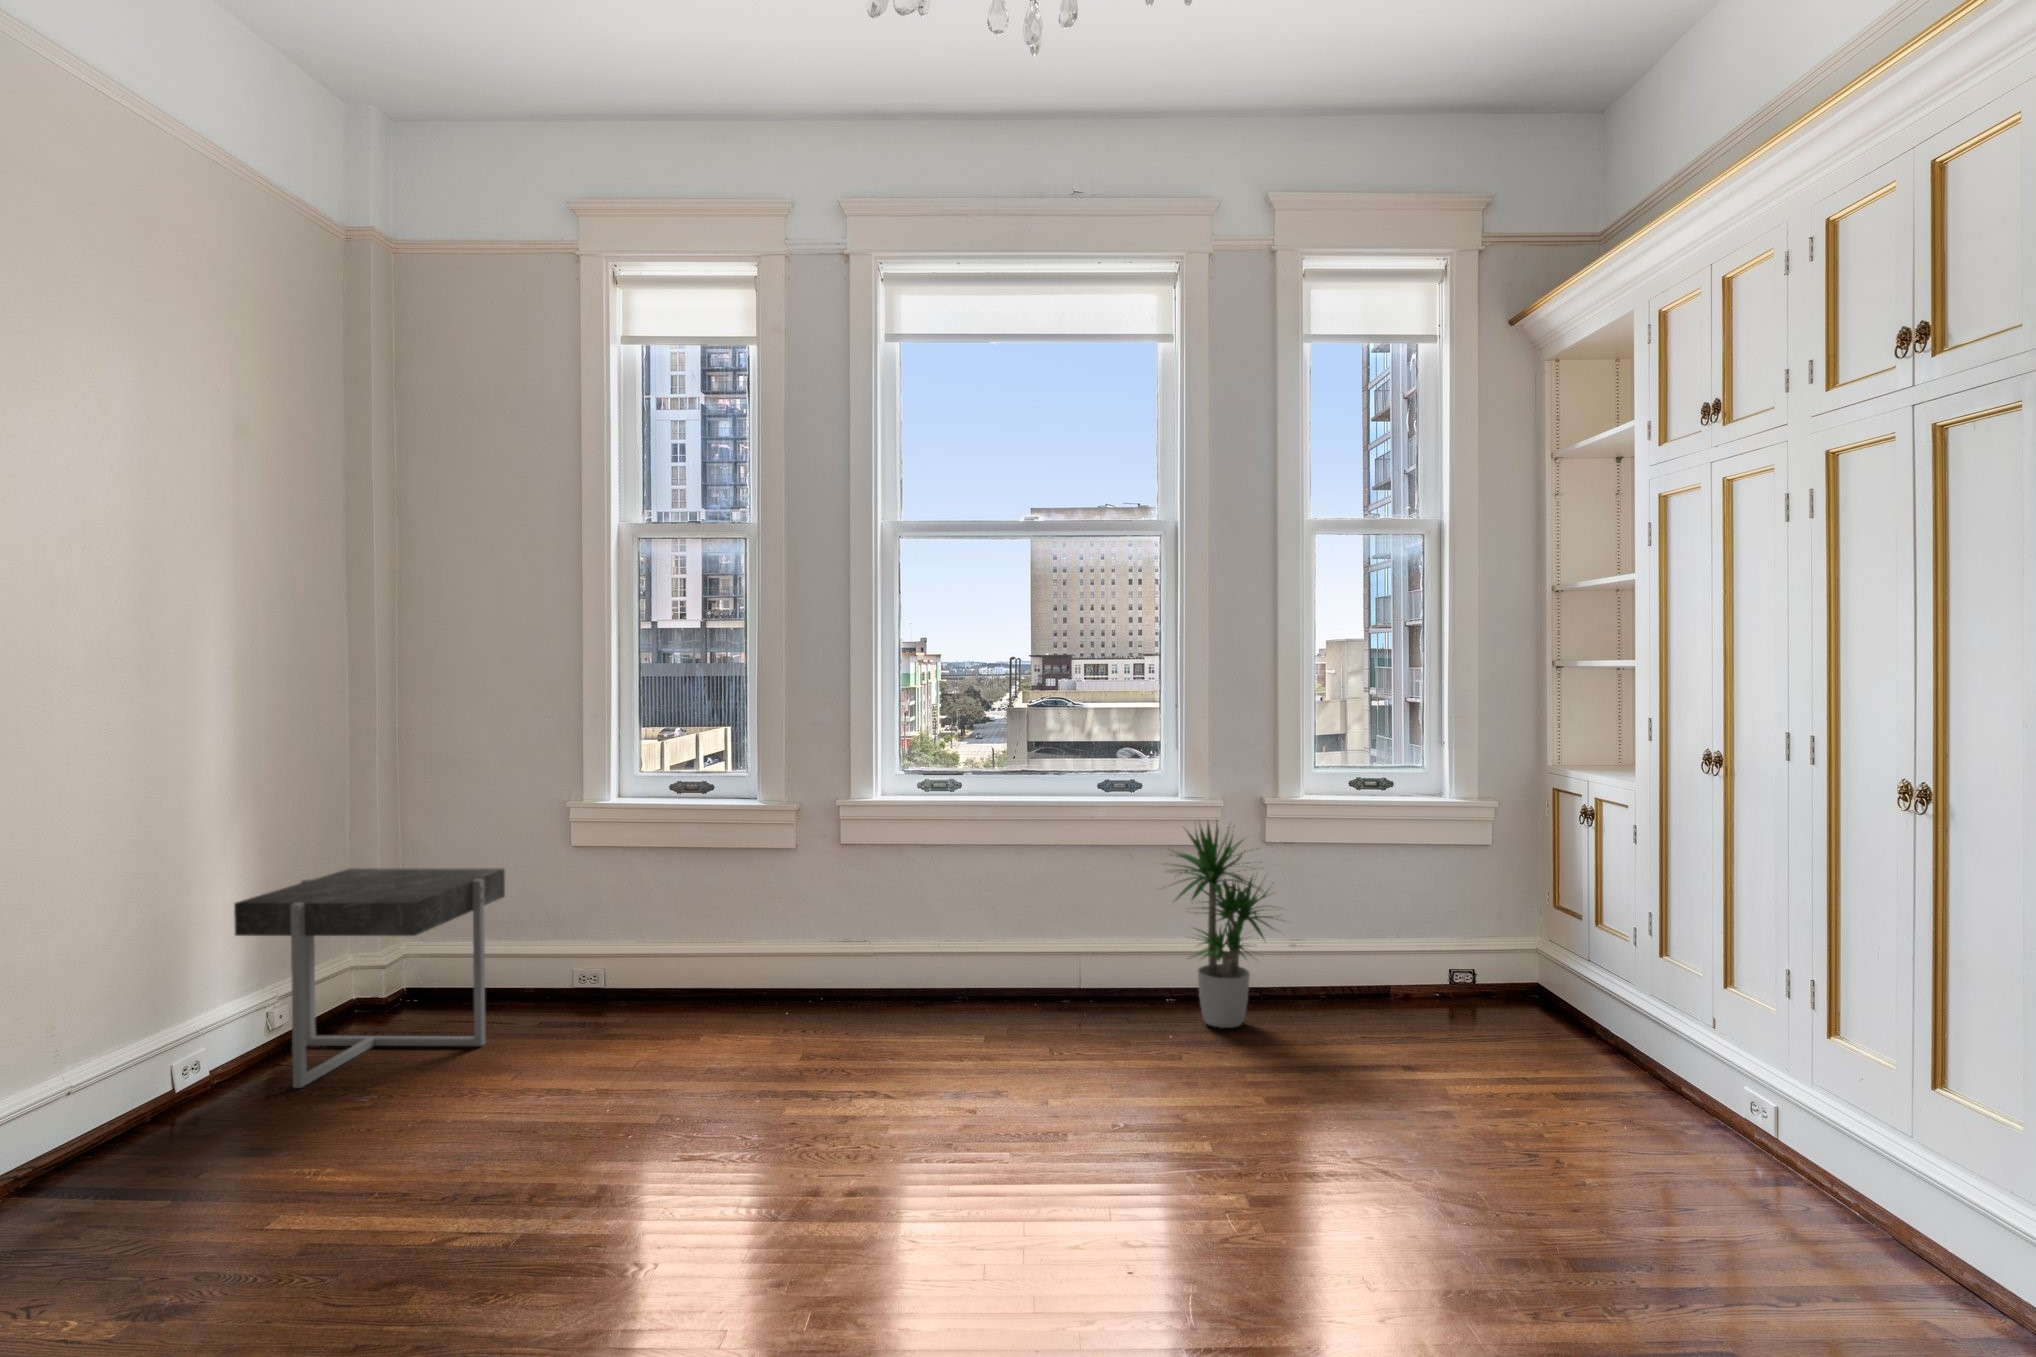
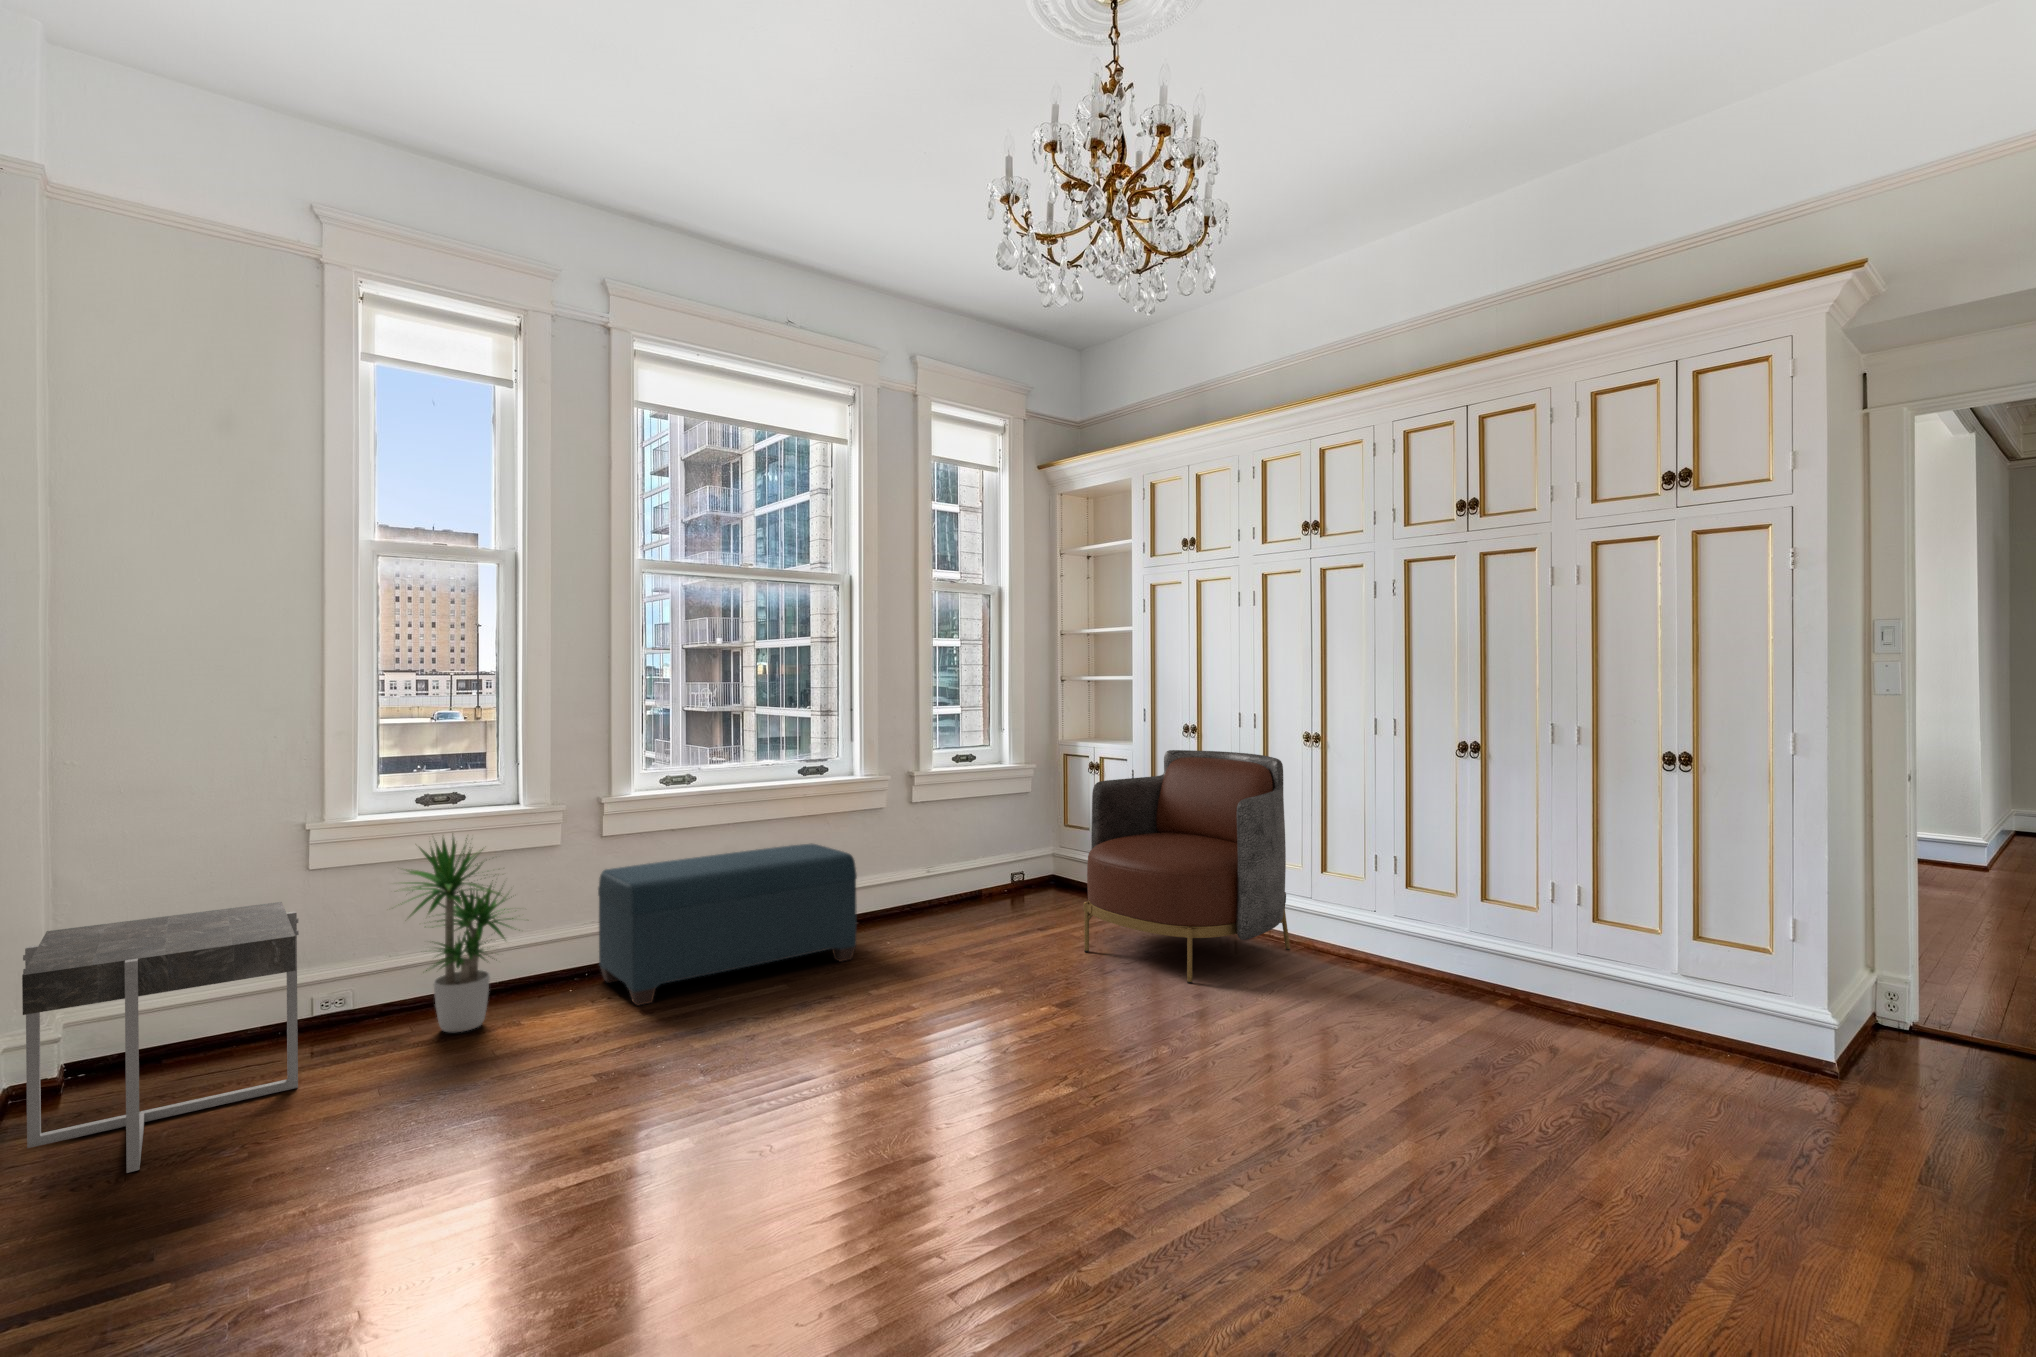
armchair: none [1414,796,1847,1237] -> present [1083,750,1290,983]
potted plant: present [1171,821,1279,1028] -> present [398,835,516,1032]
bench: none [799,878,1097,1043] -> present [598,844,857,1006]

